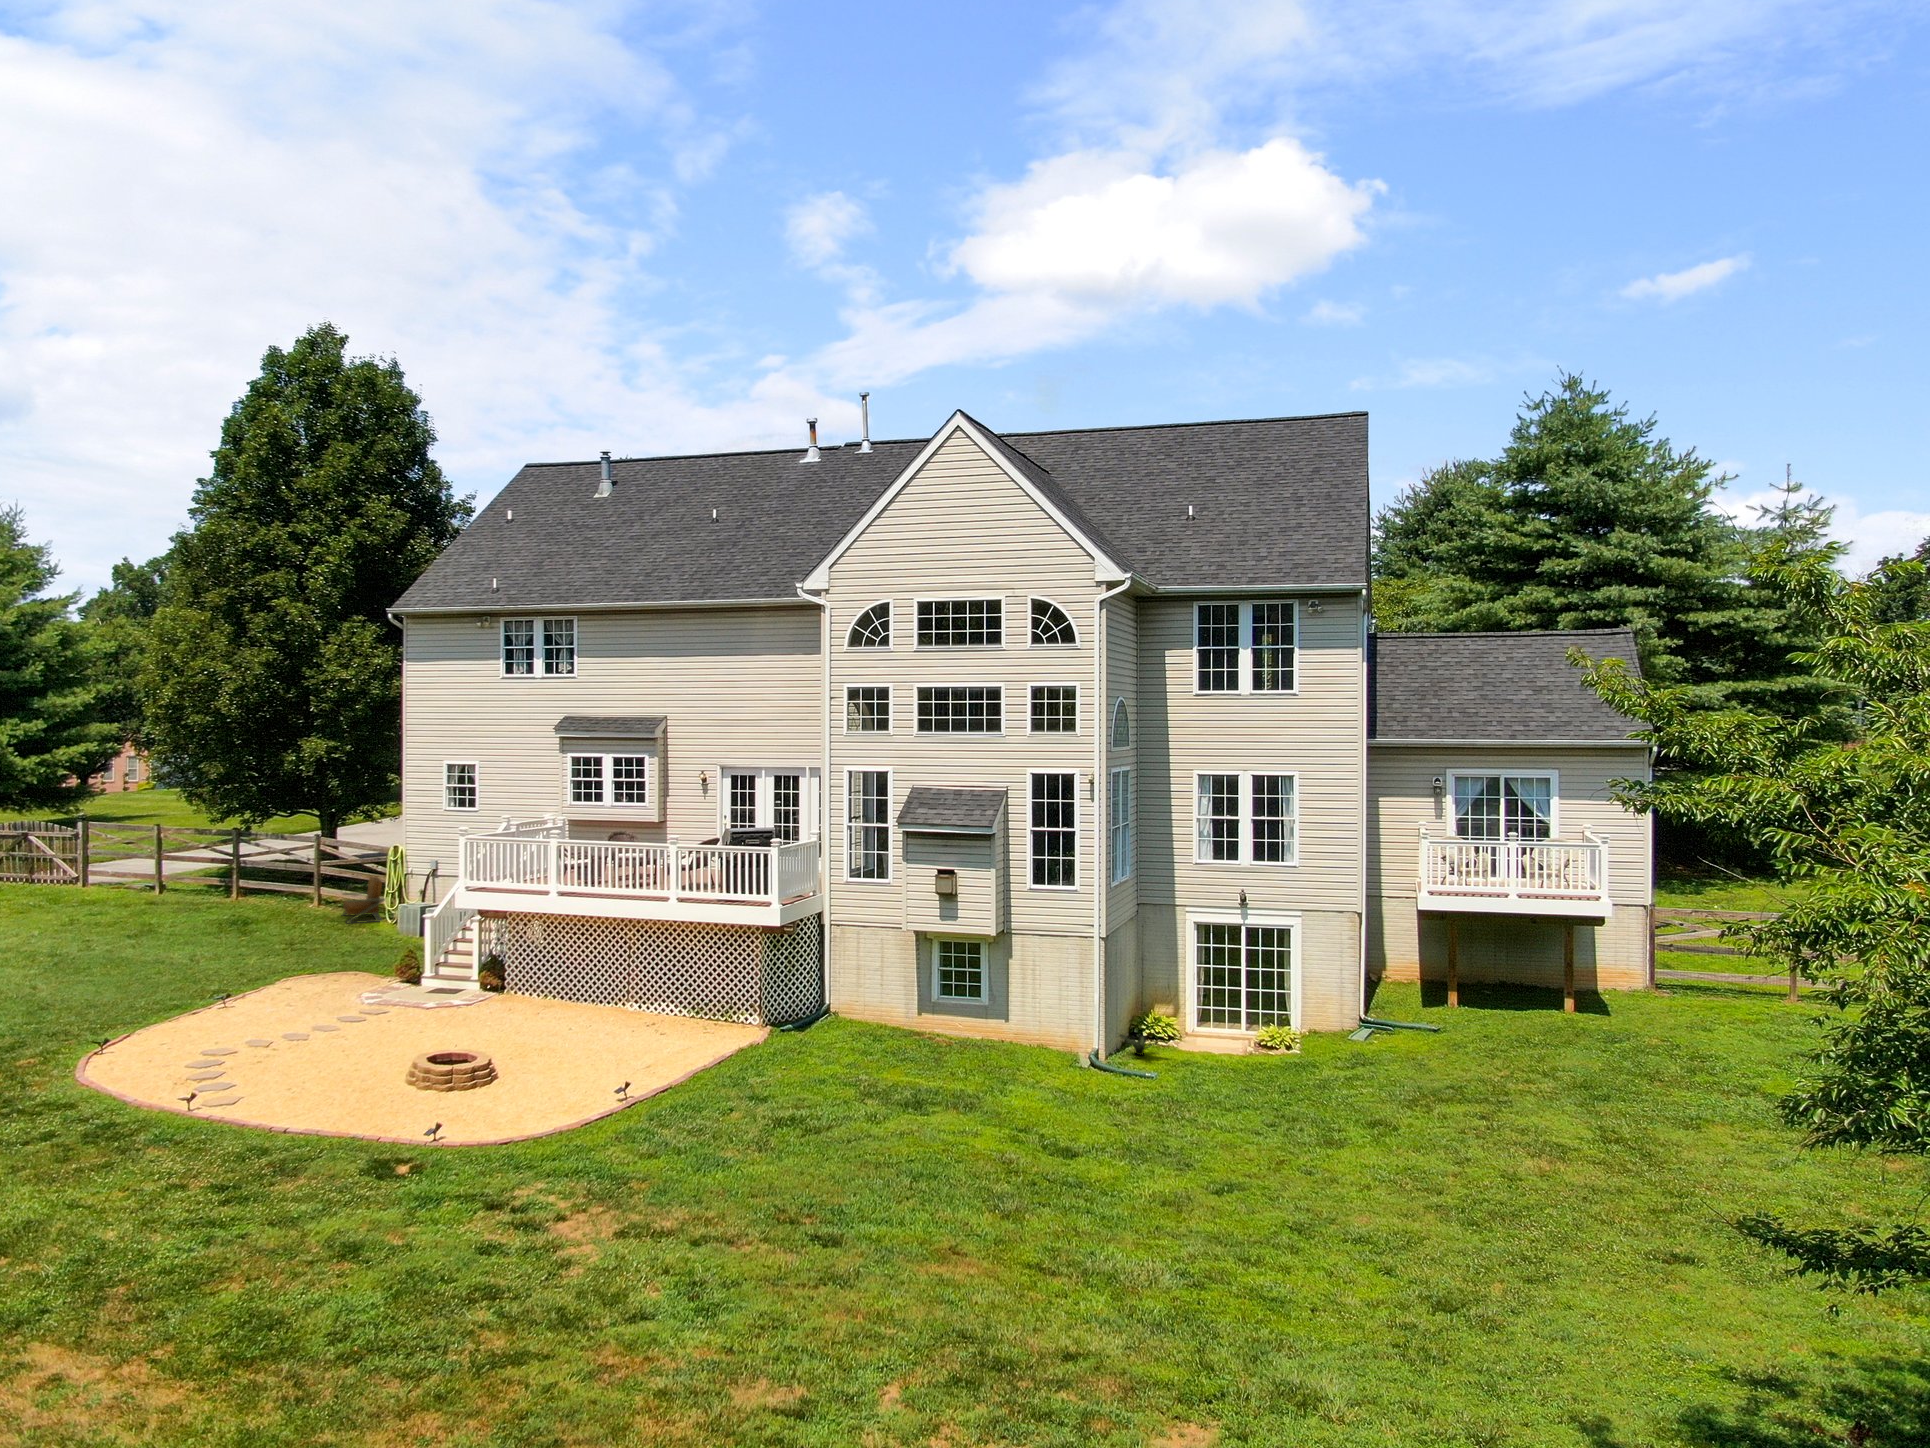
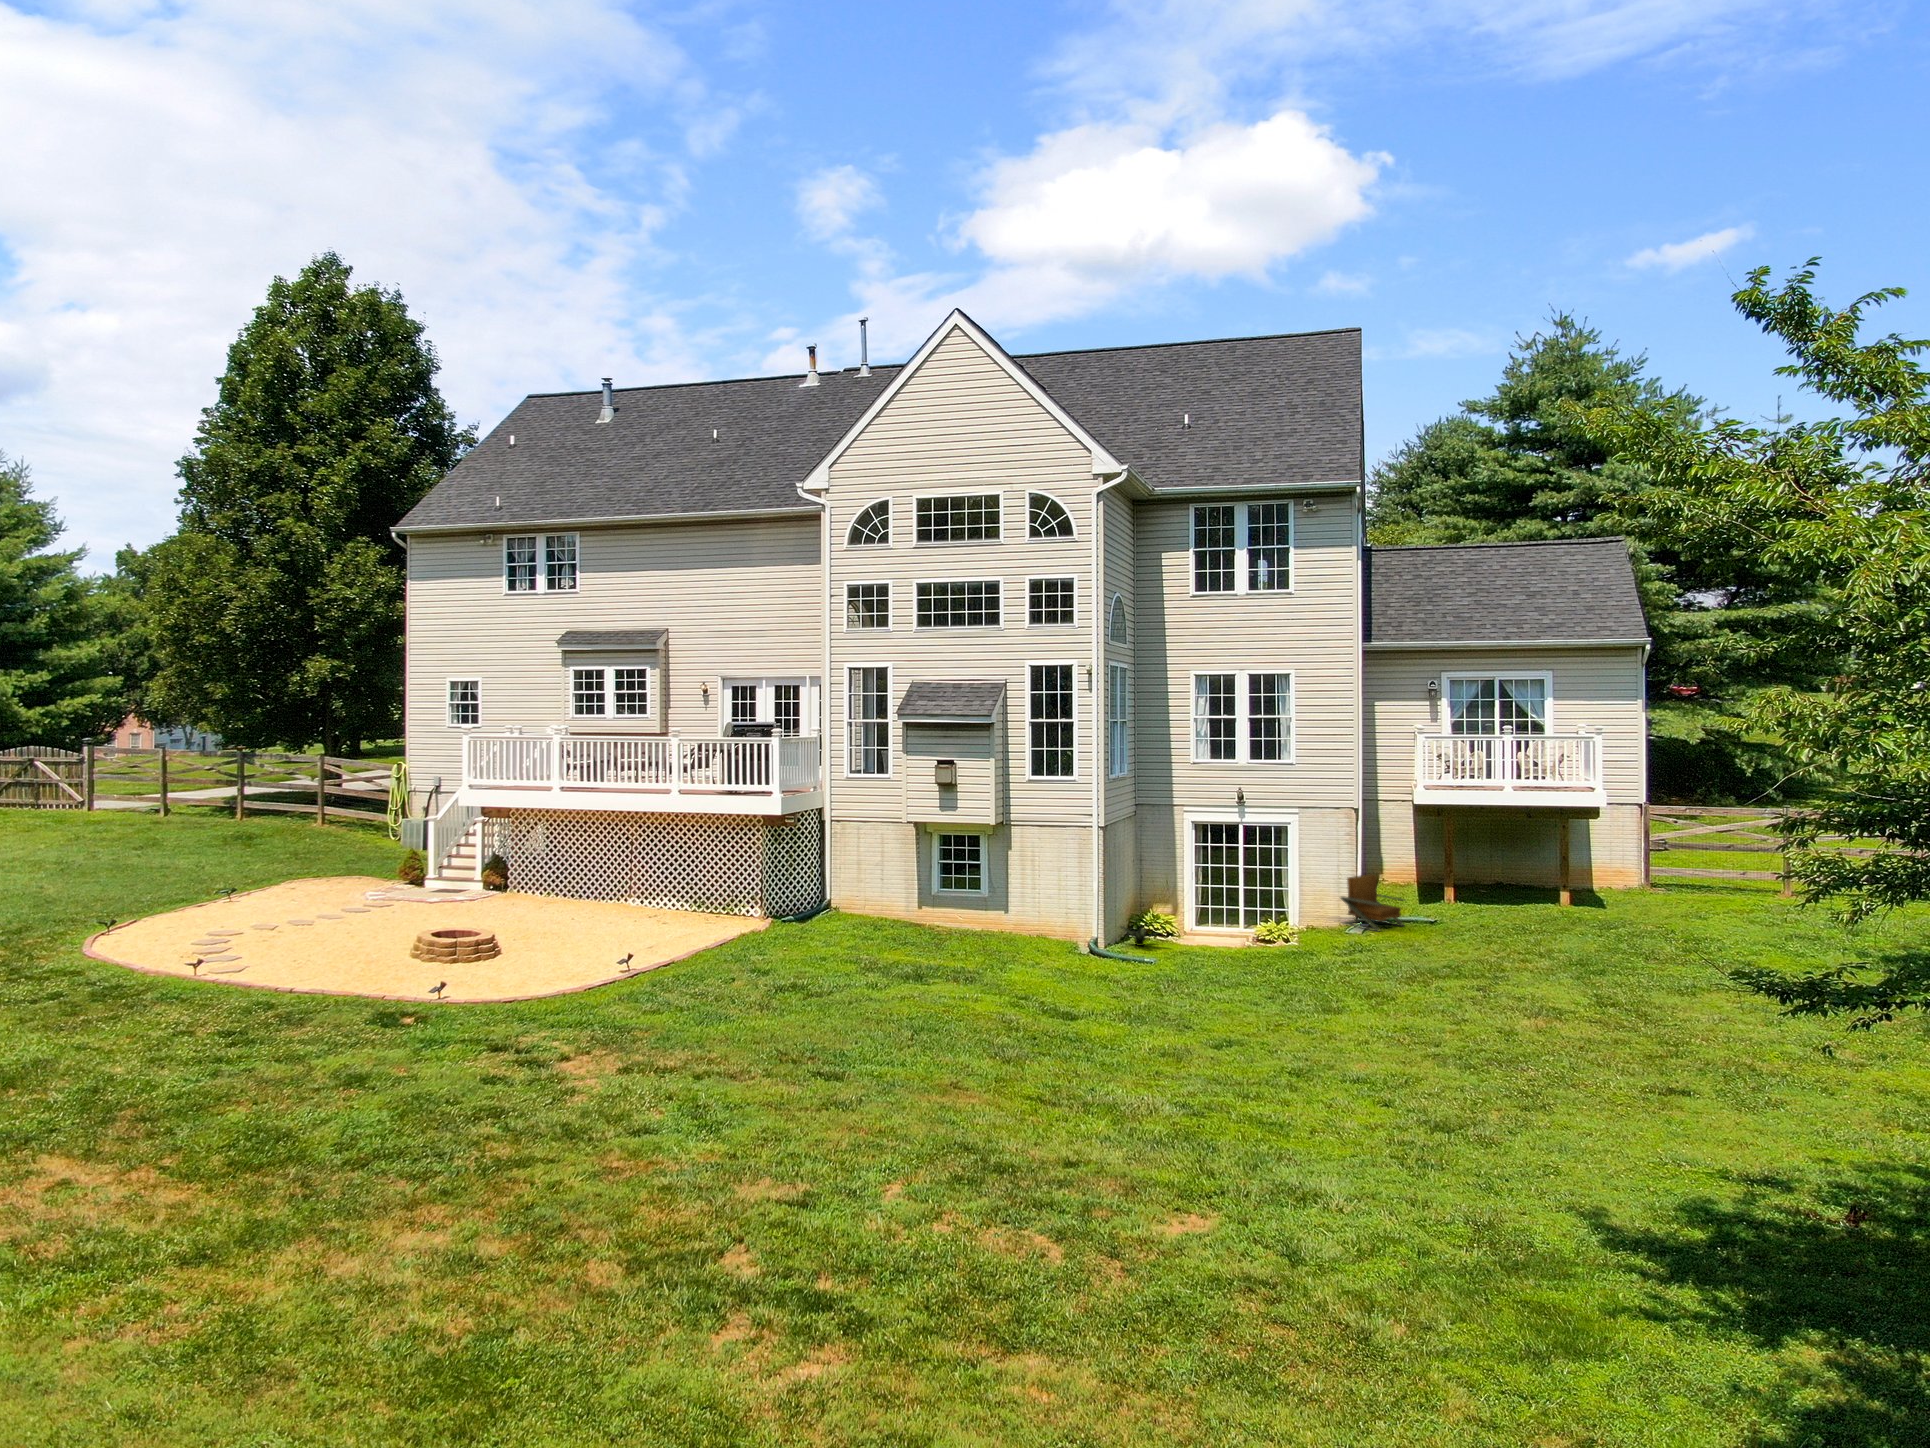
lounge chair: present [342,877,385,923] -> present [1341,874,1405,931]

